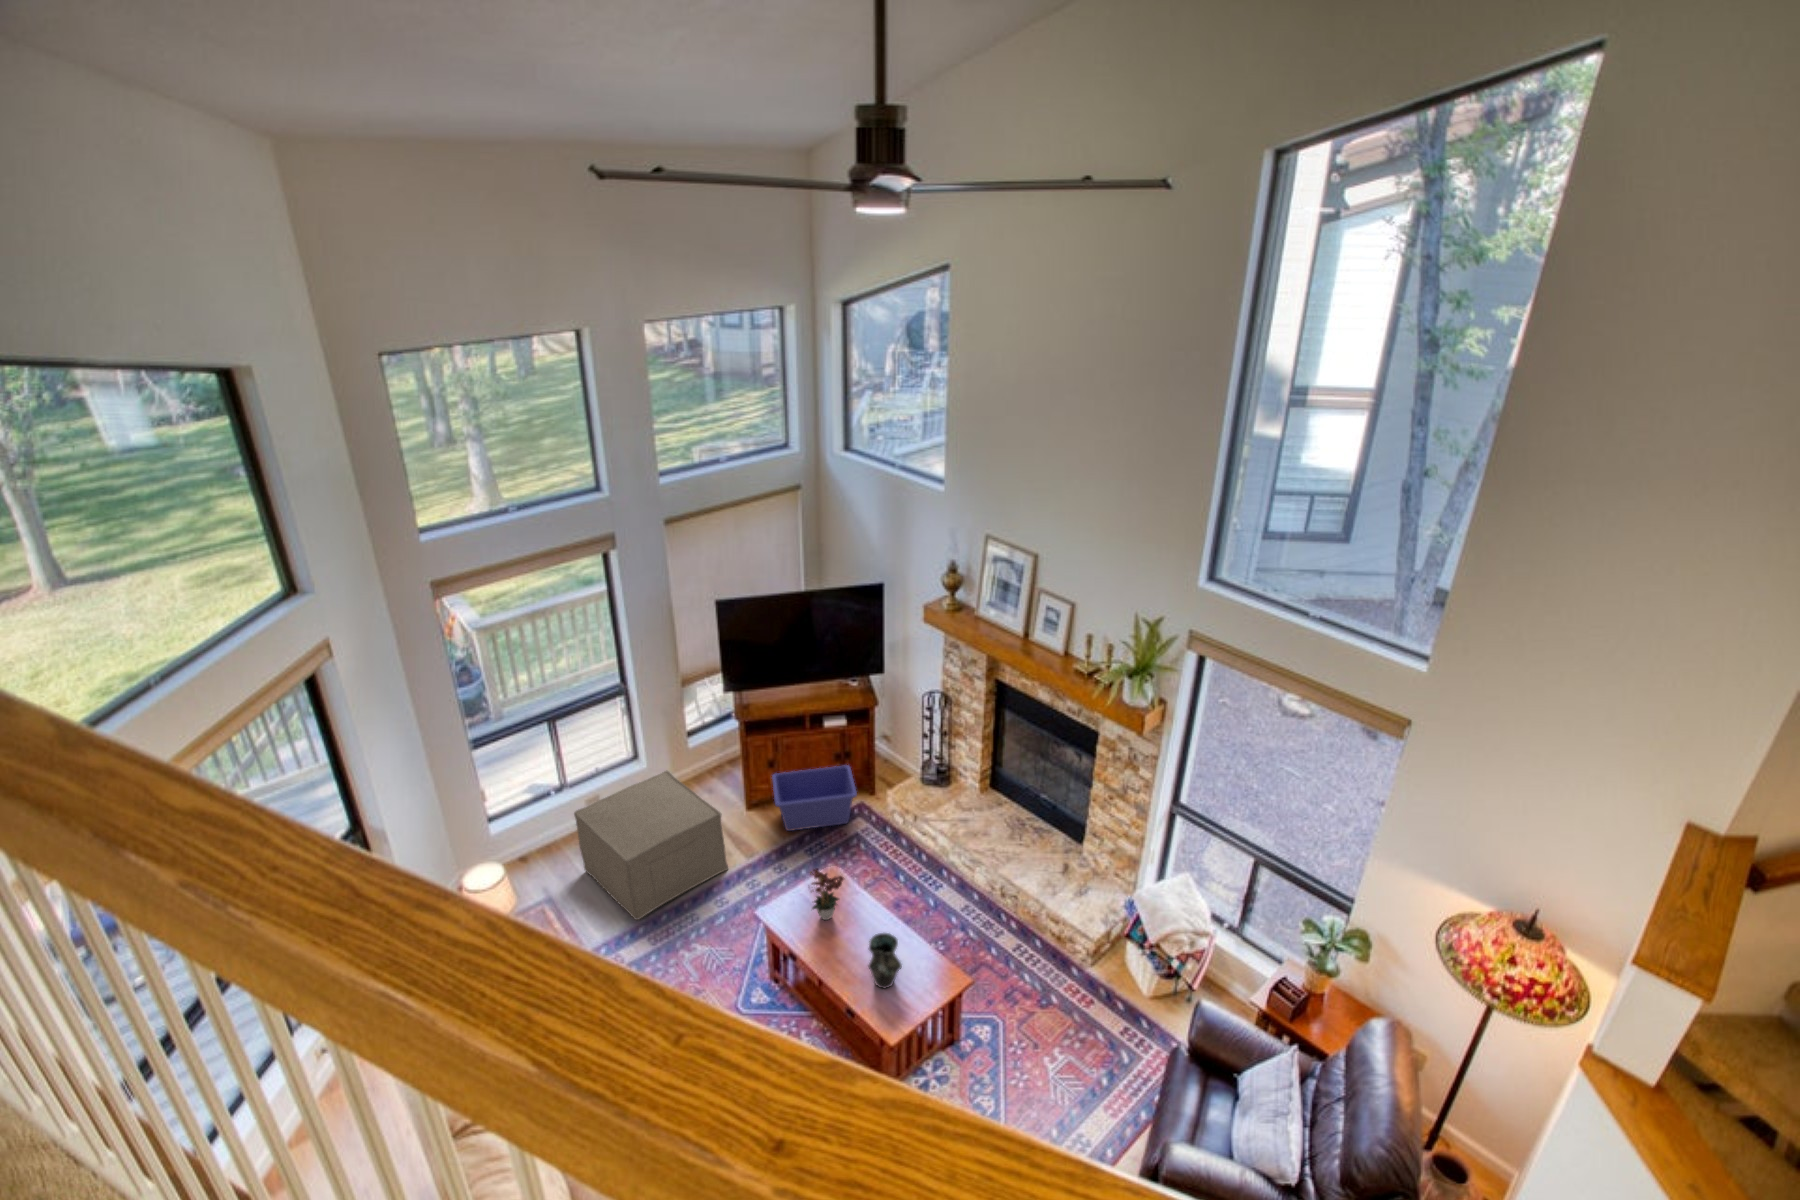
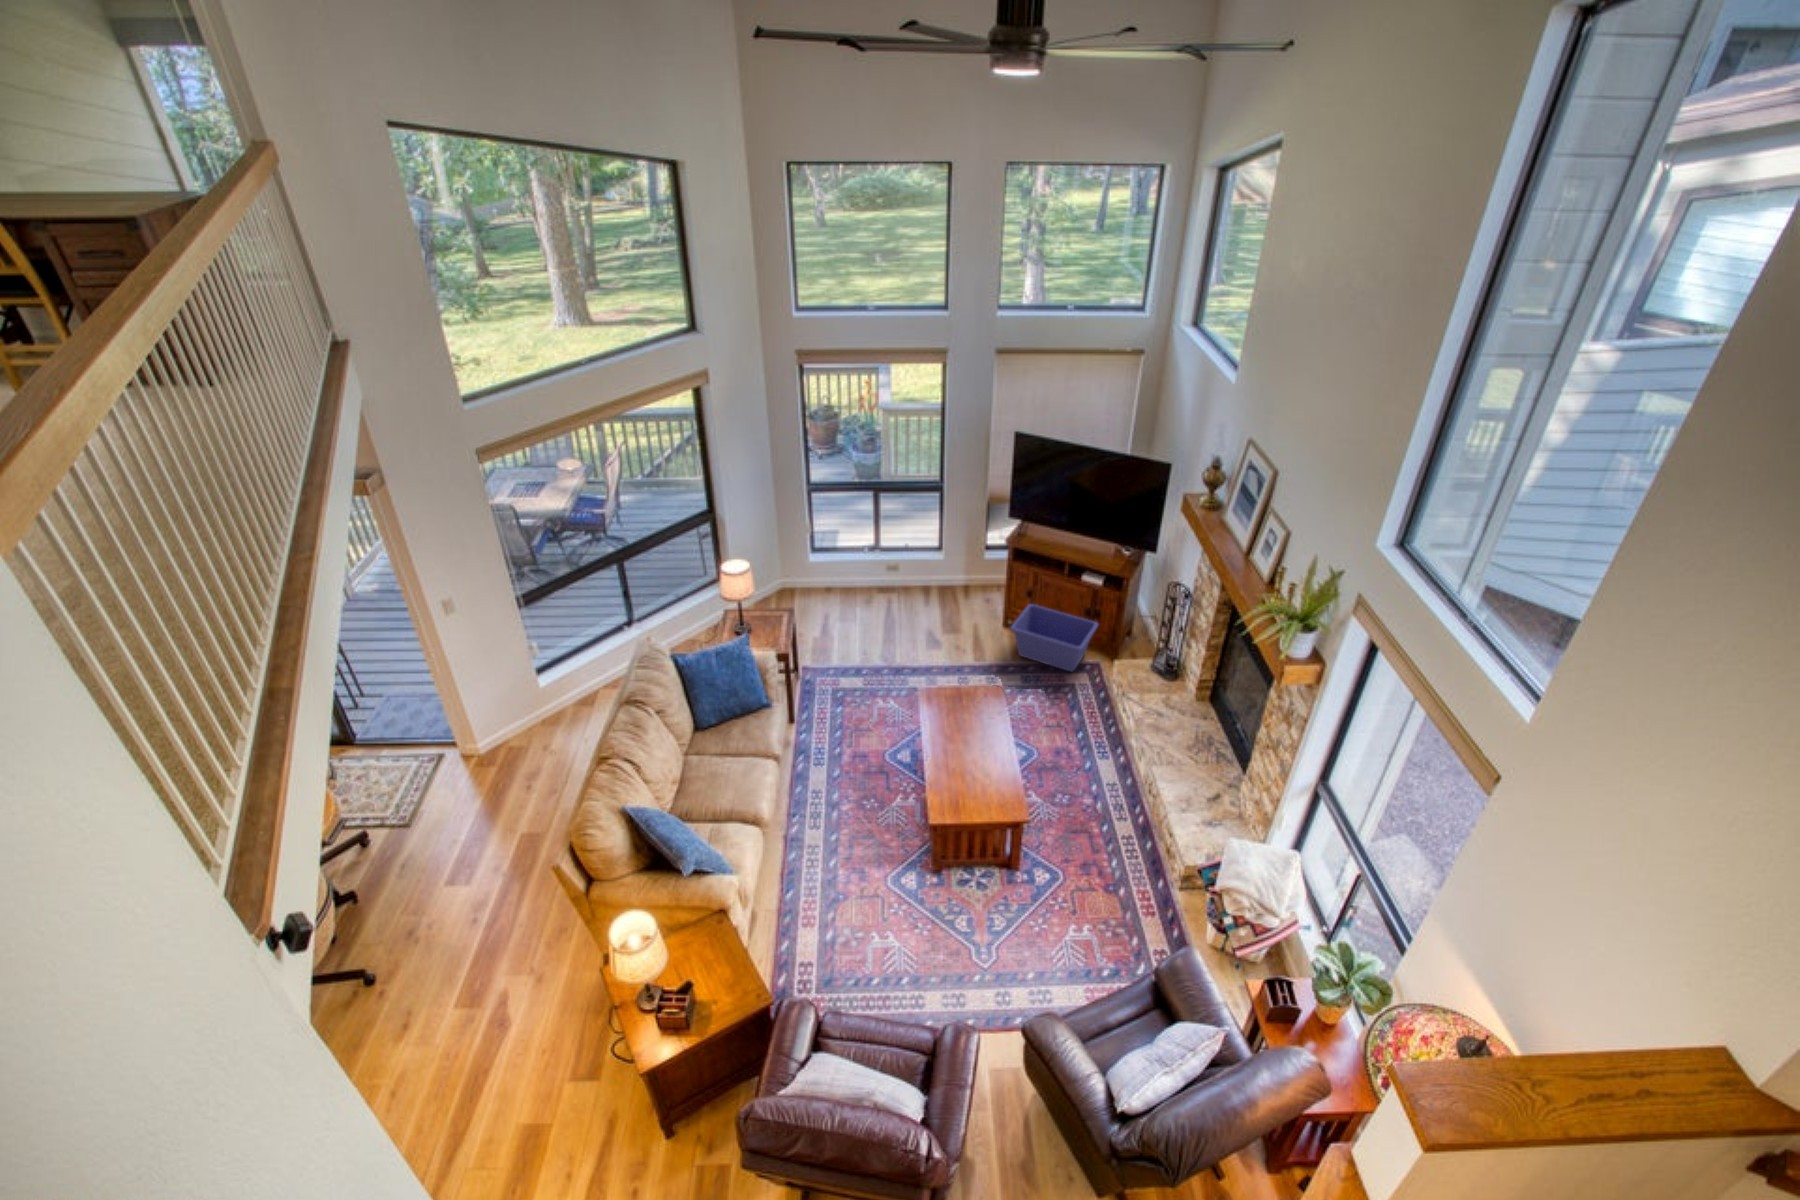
ottoman: present [574,771,728,920] -> none [861,566,957,668]
flower arrangement: present [810,868,844,920] -> none [948,676,988,726]
vase: present [868,933,902,989] -> none [952,748,980,794]

